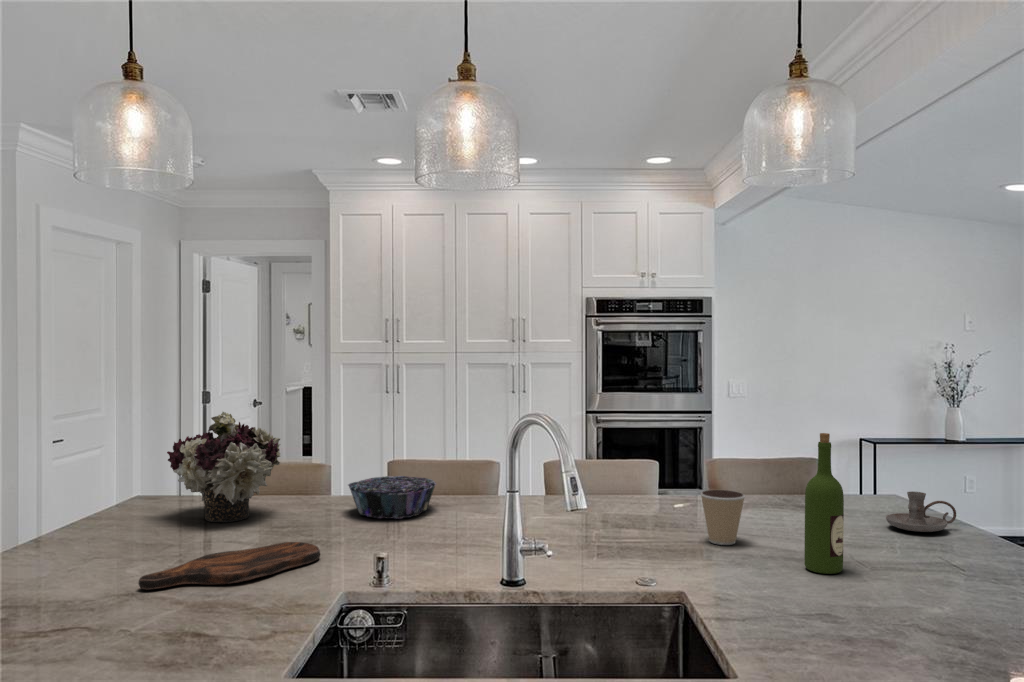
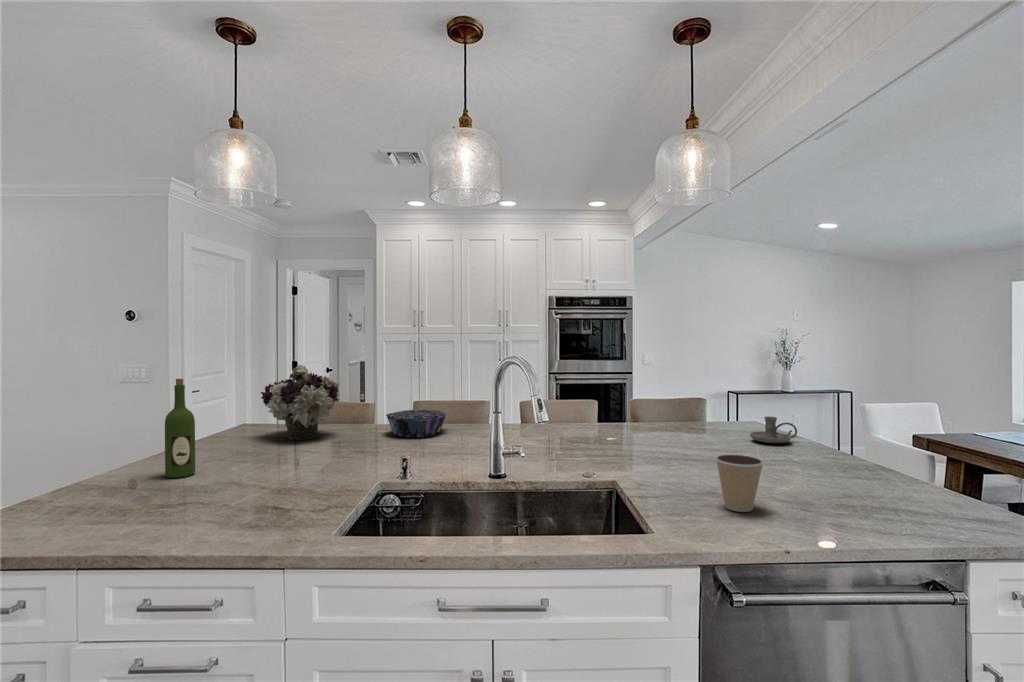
wine bottle: present [804,433,844,574] -> present [165,379,195,478]
coffee cup: present [701,490,745,545] -> present [716,455,763,512]
cutting board: present [139,542,320,590] -> none [236,451,365,482]

